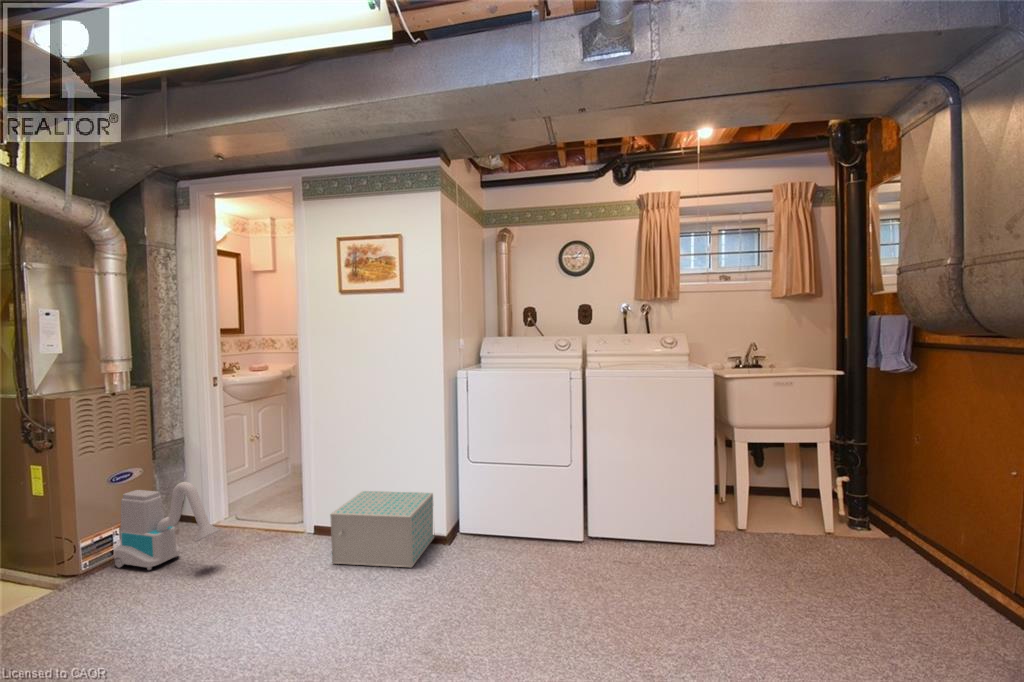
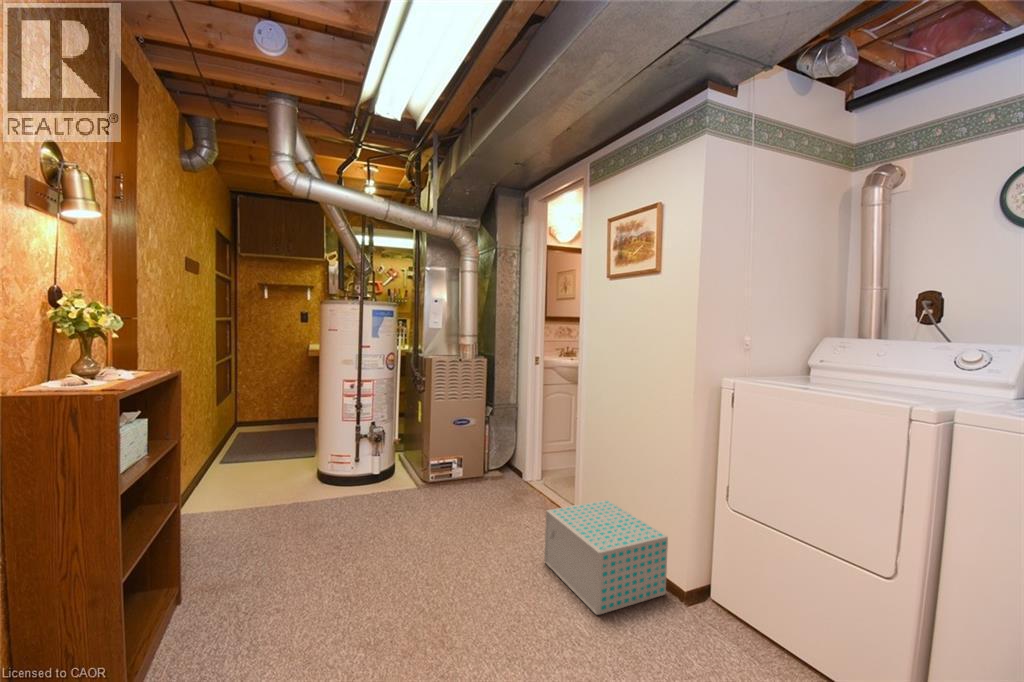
vacuum cleaner: present [114,482,221,570] -> none [448,435,488,498]

